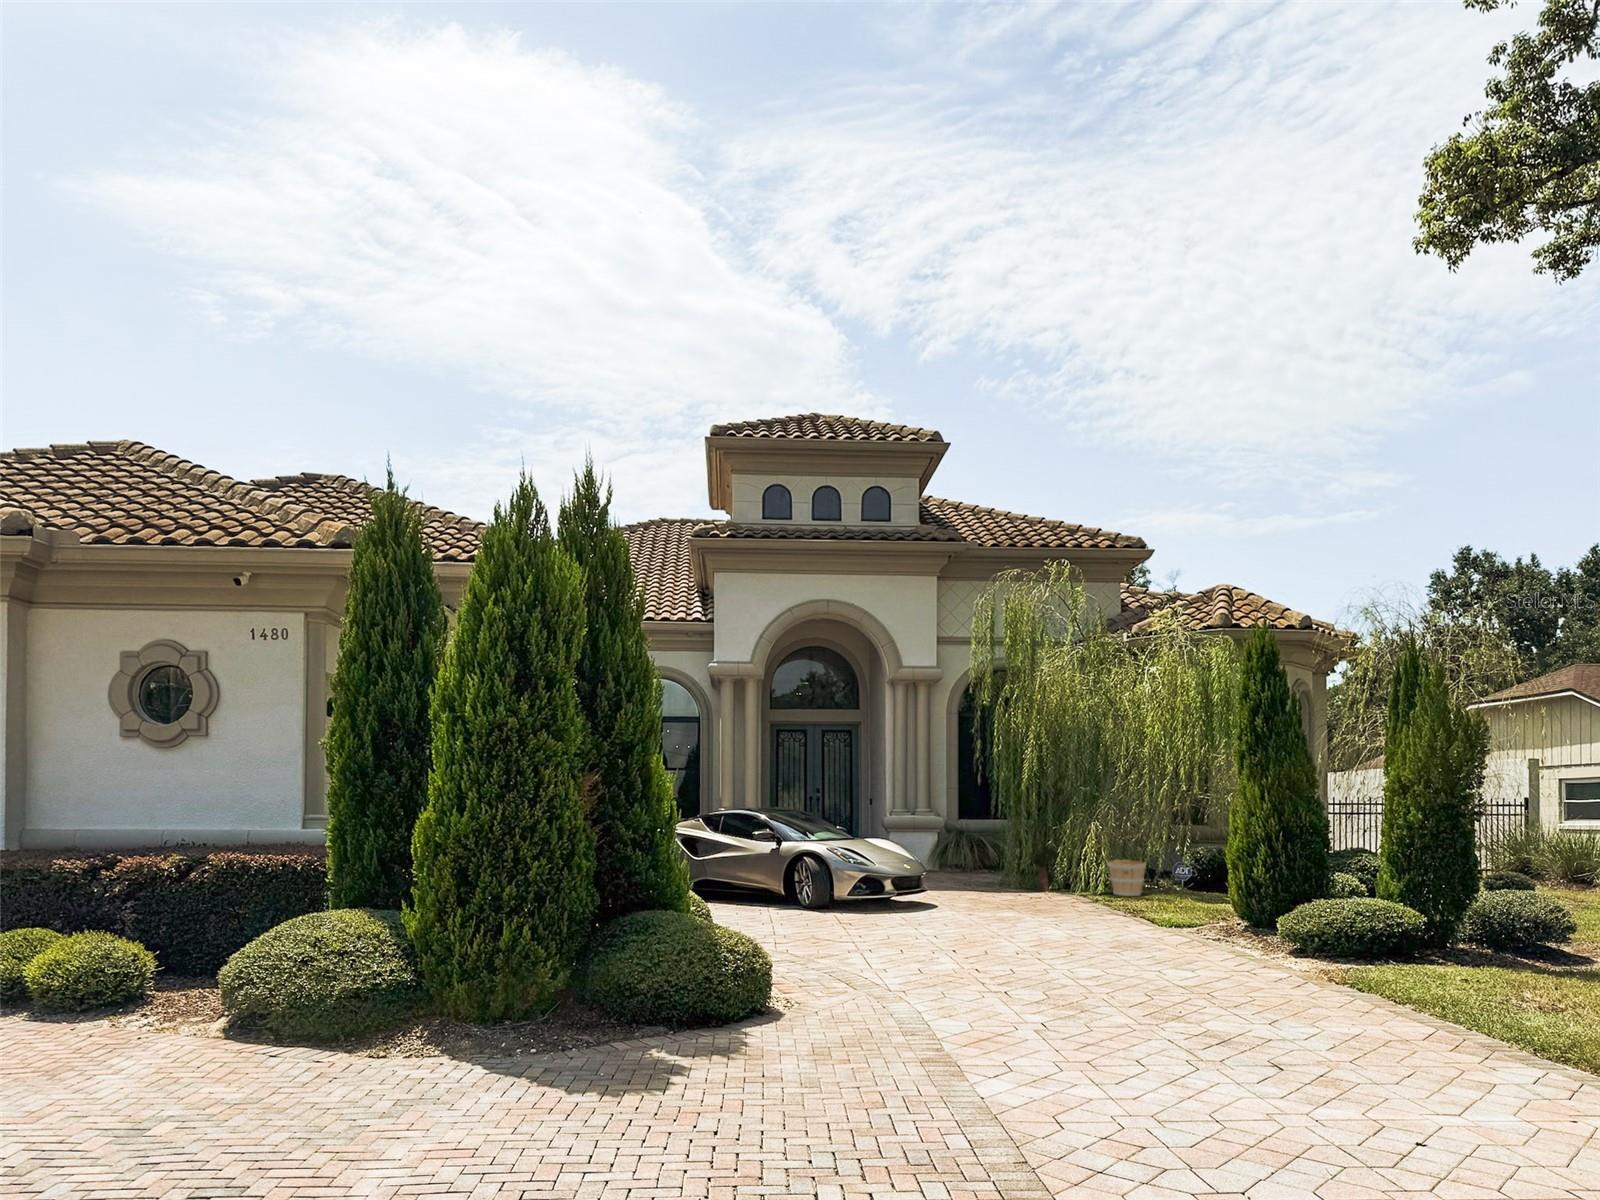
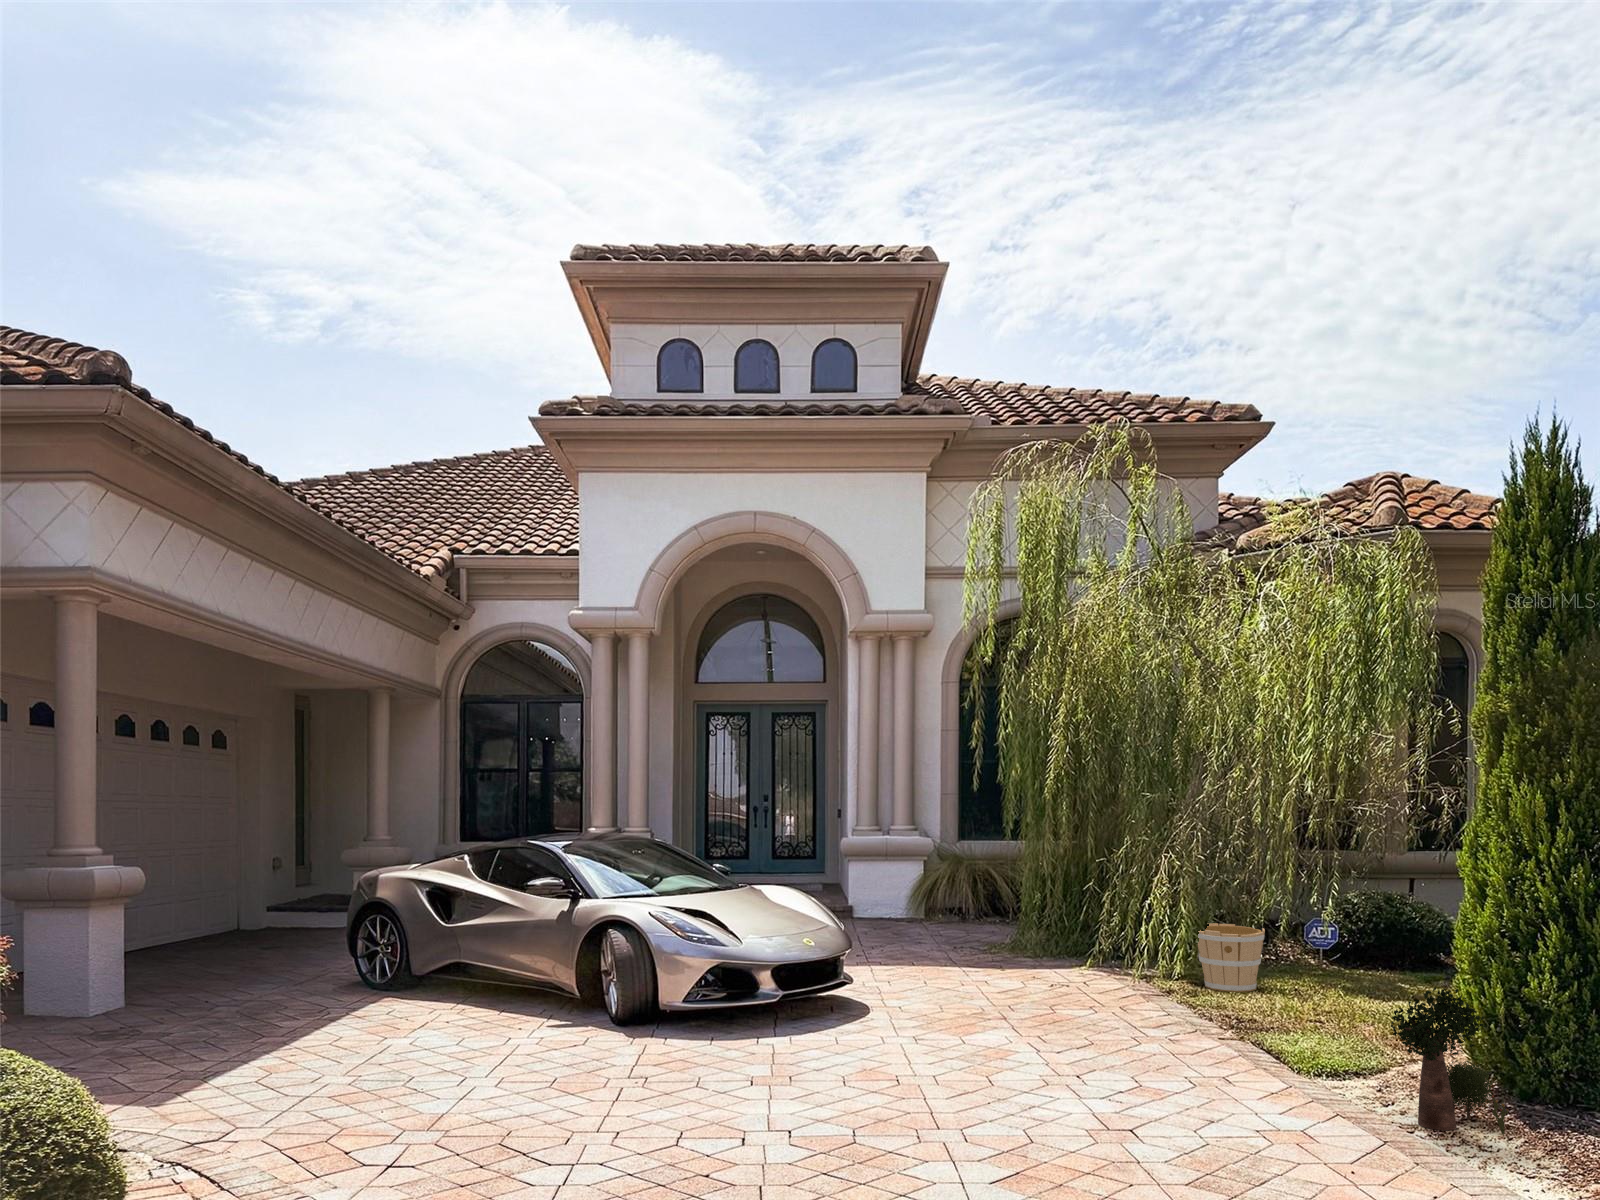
potted plant: present [1030,846,1064,891] -> present [1391,987,1509,1135]

